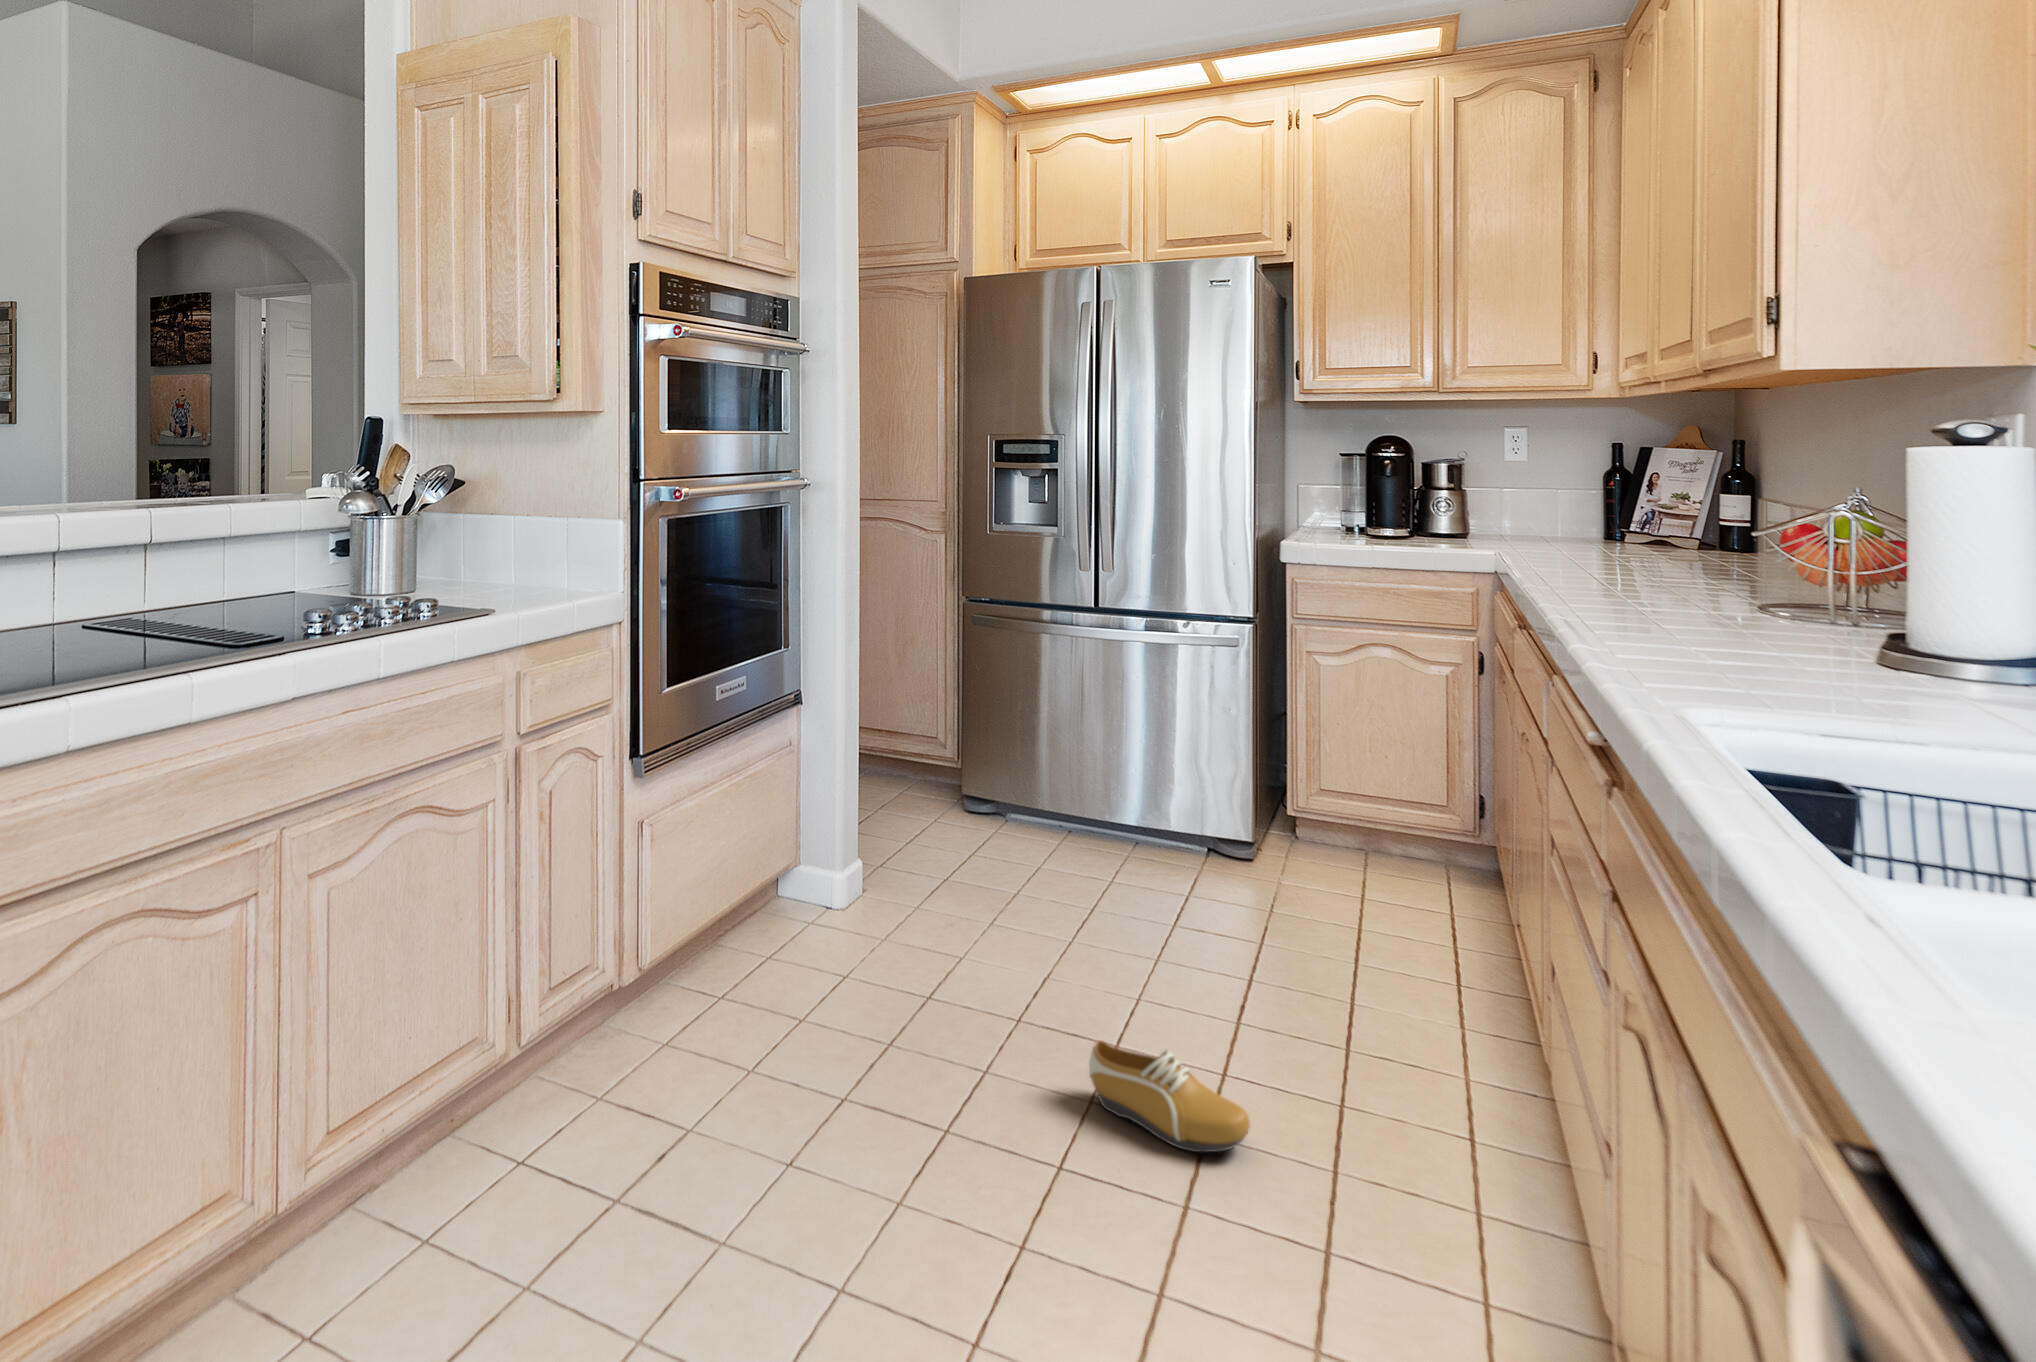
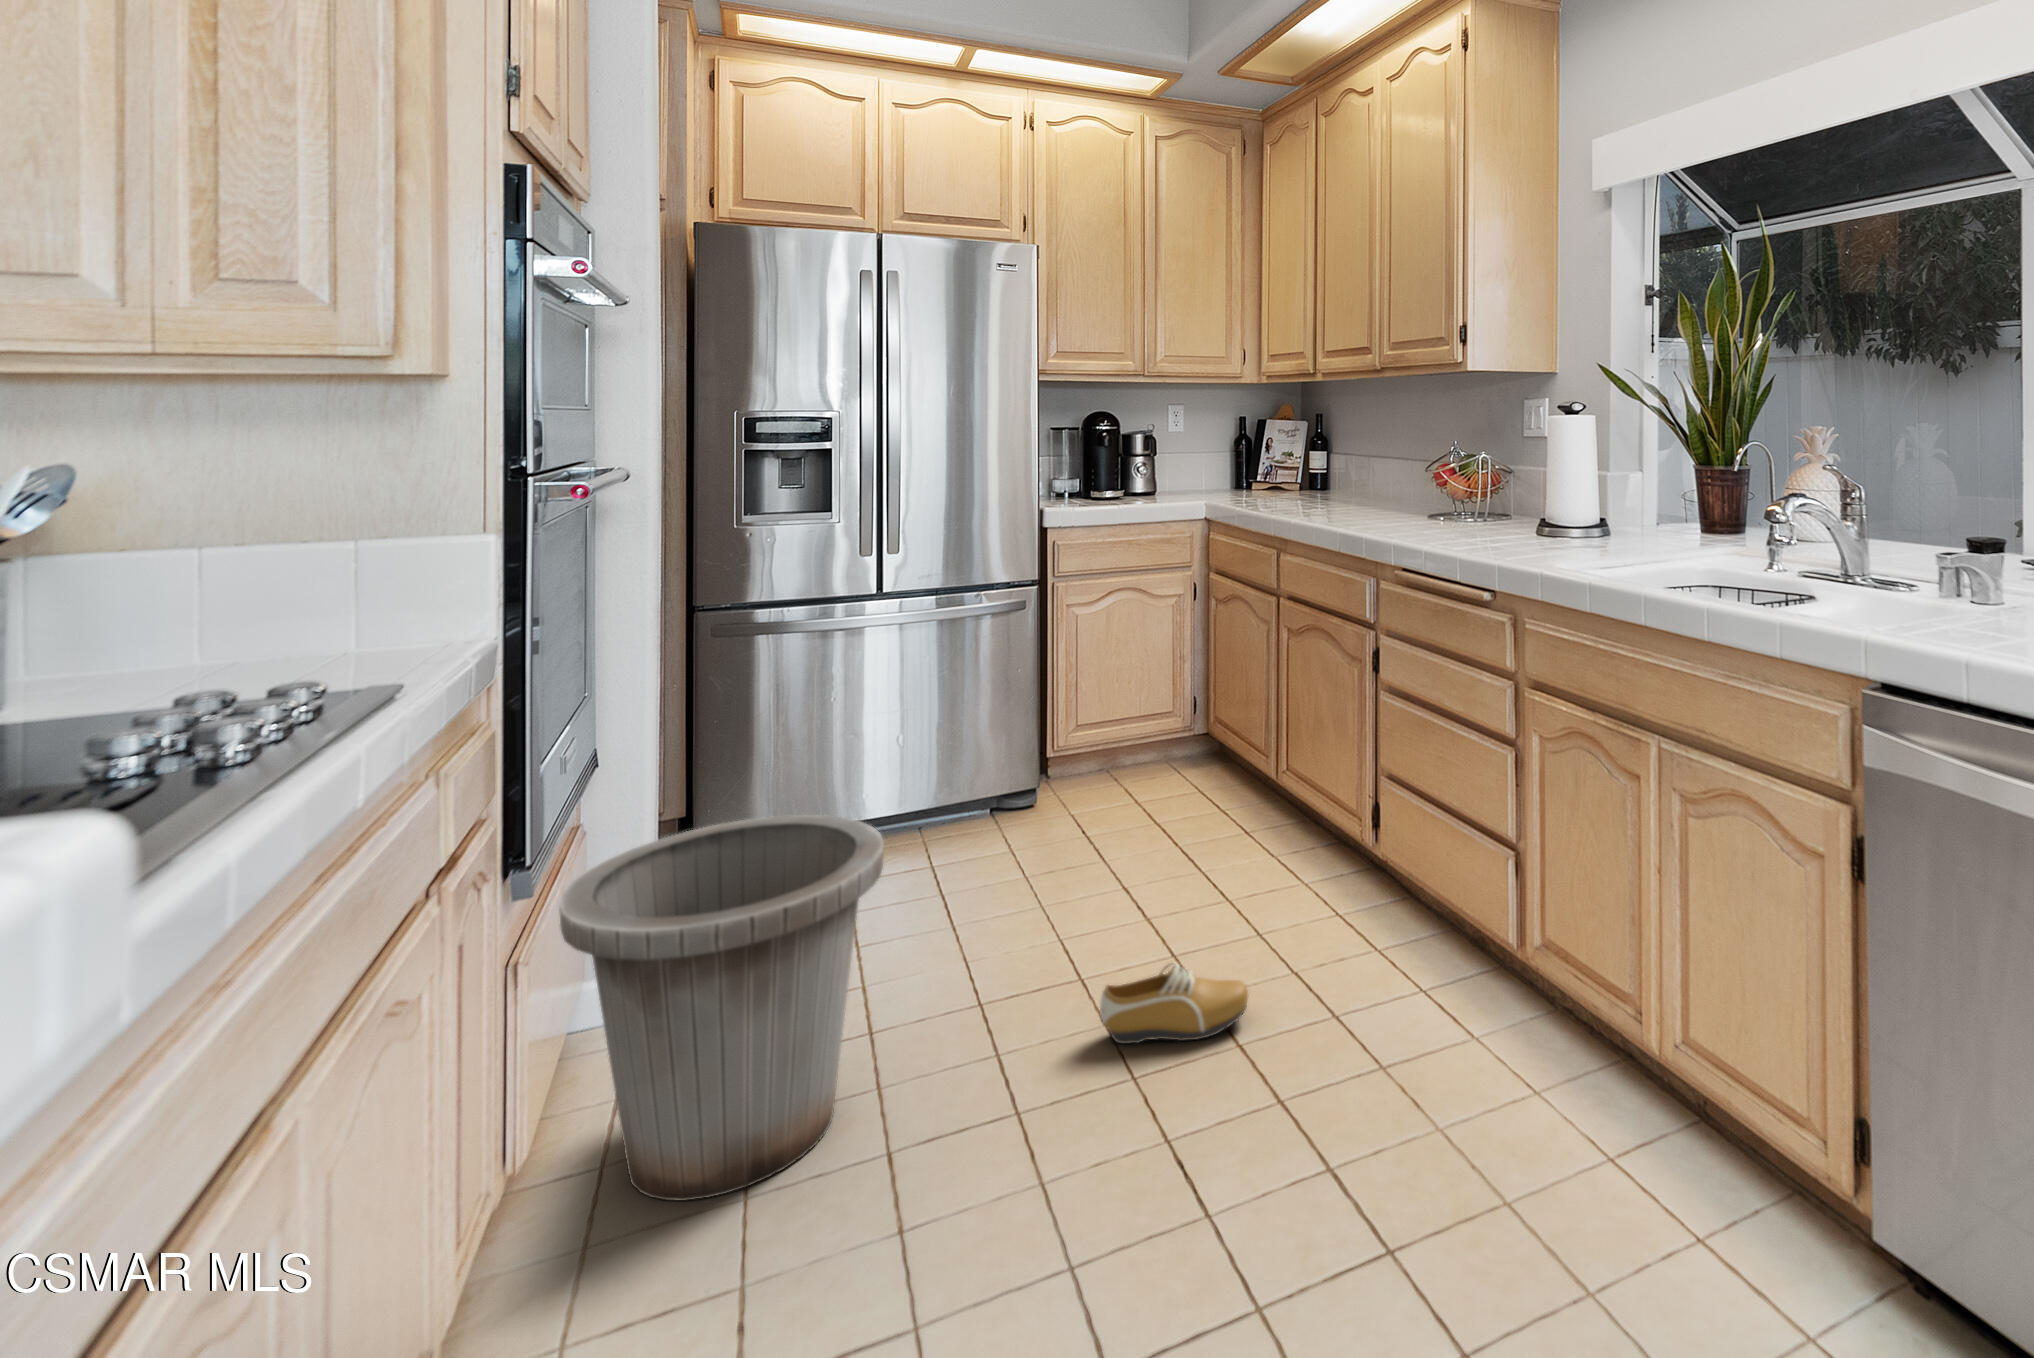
trash can: none [693,767,912,1055] -> present [559,815,884,1201]

